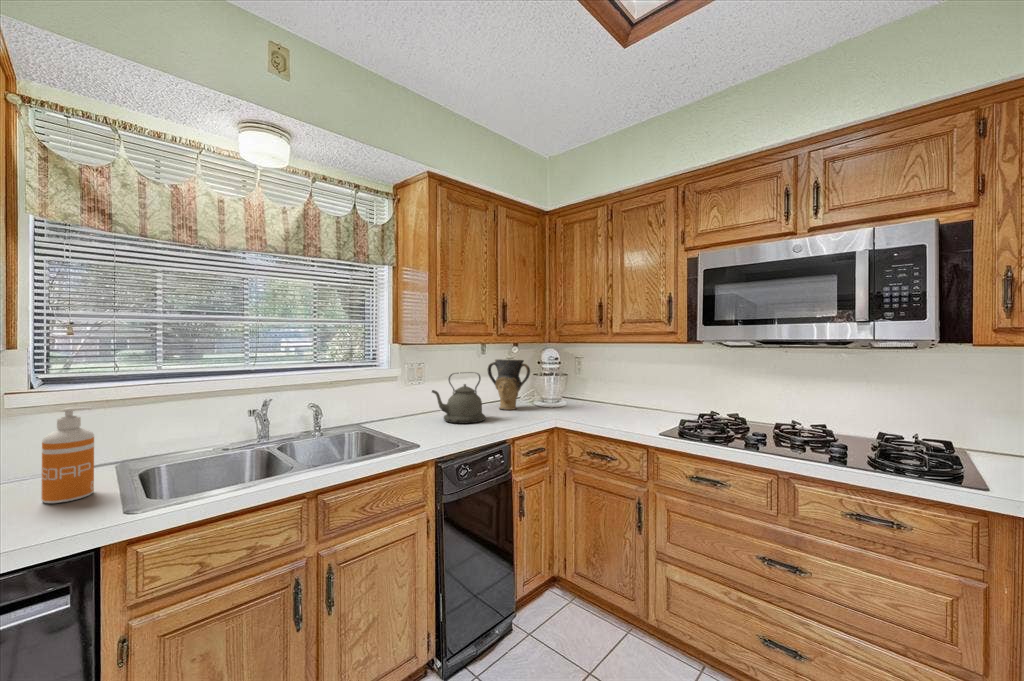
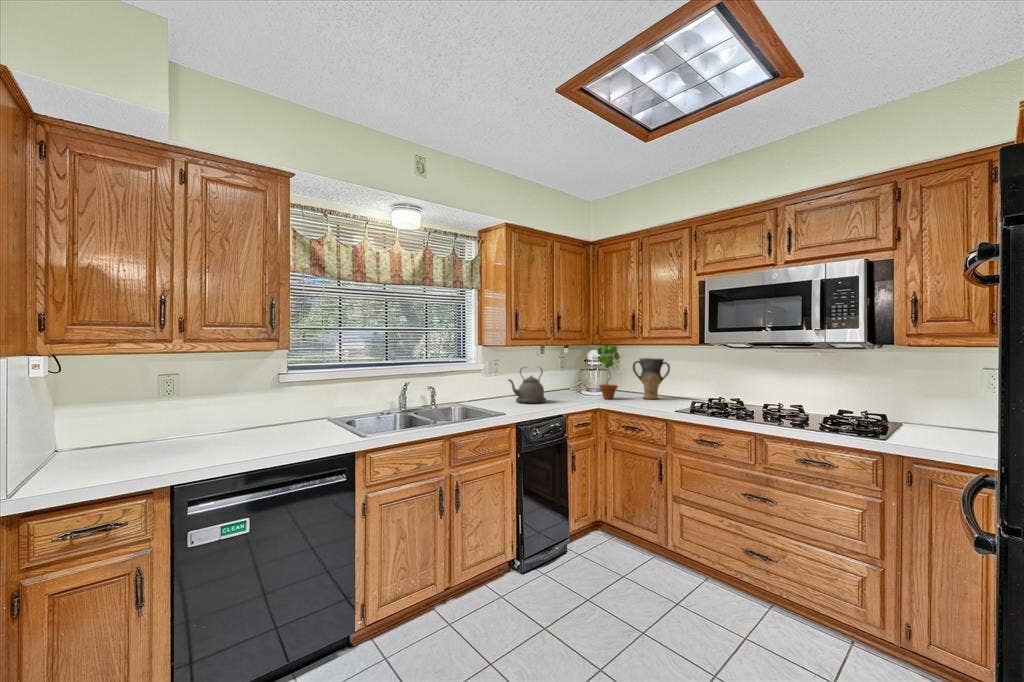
potted plant: none [553,343,582,414] -> present [598,345,619,399]
vase: present [488,359,530,410] -> present [633,358,670,399]
soap dispenser: present [42,407,94,503] -> none [310,381,332,433]

